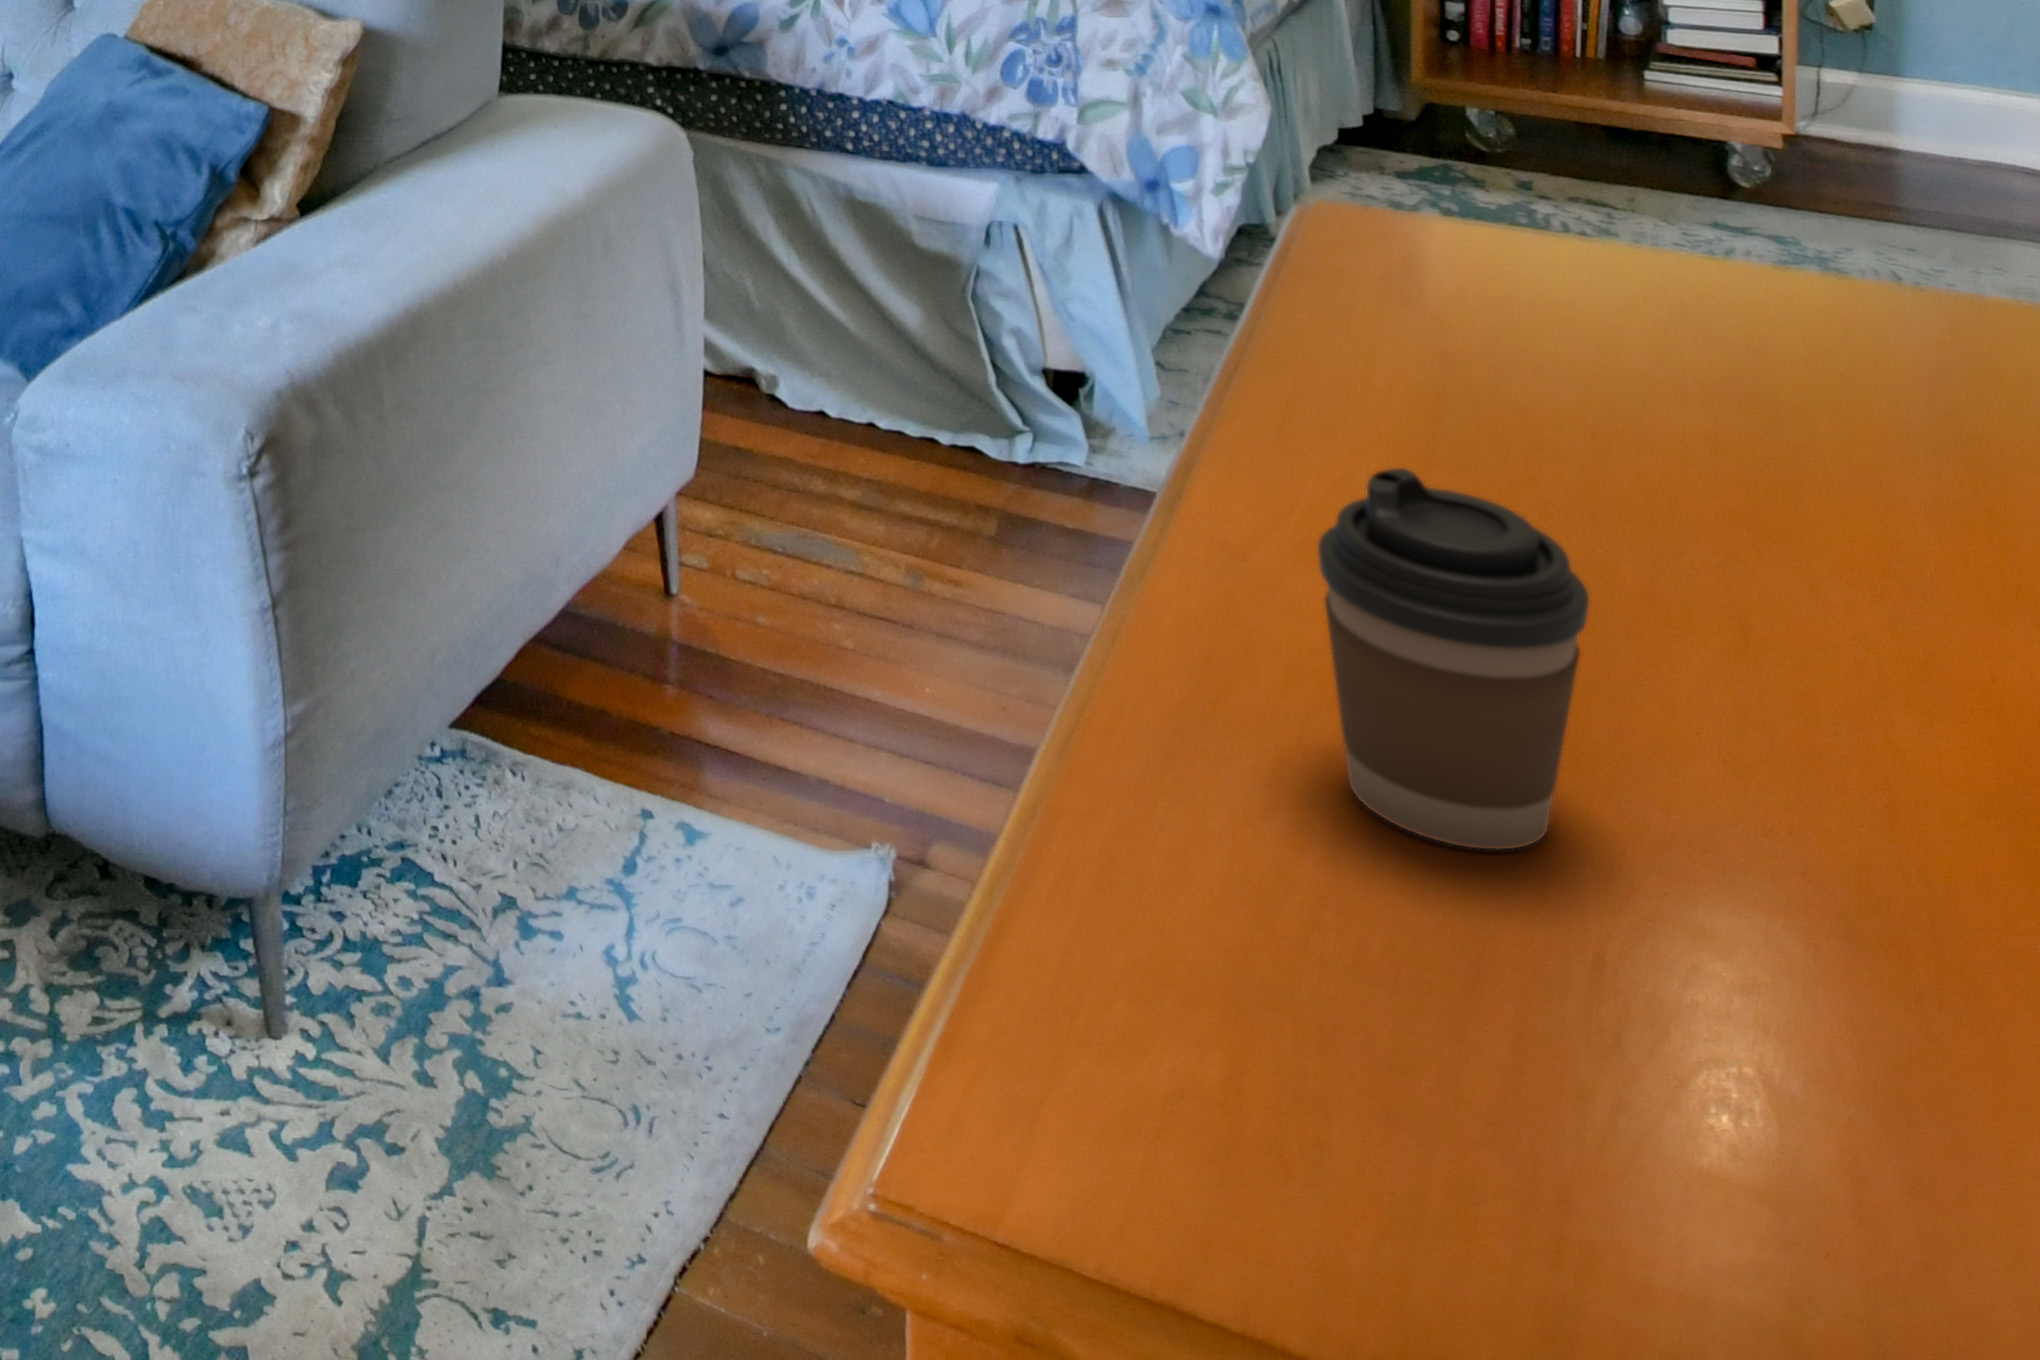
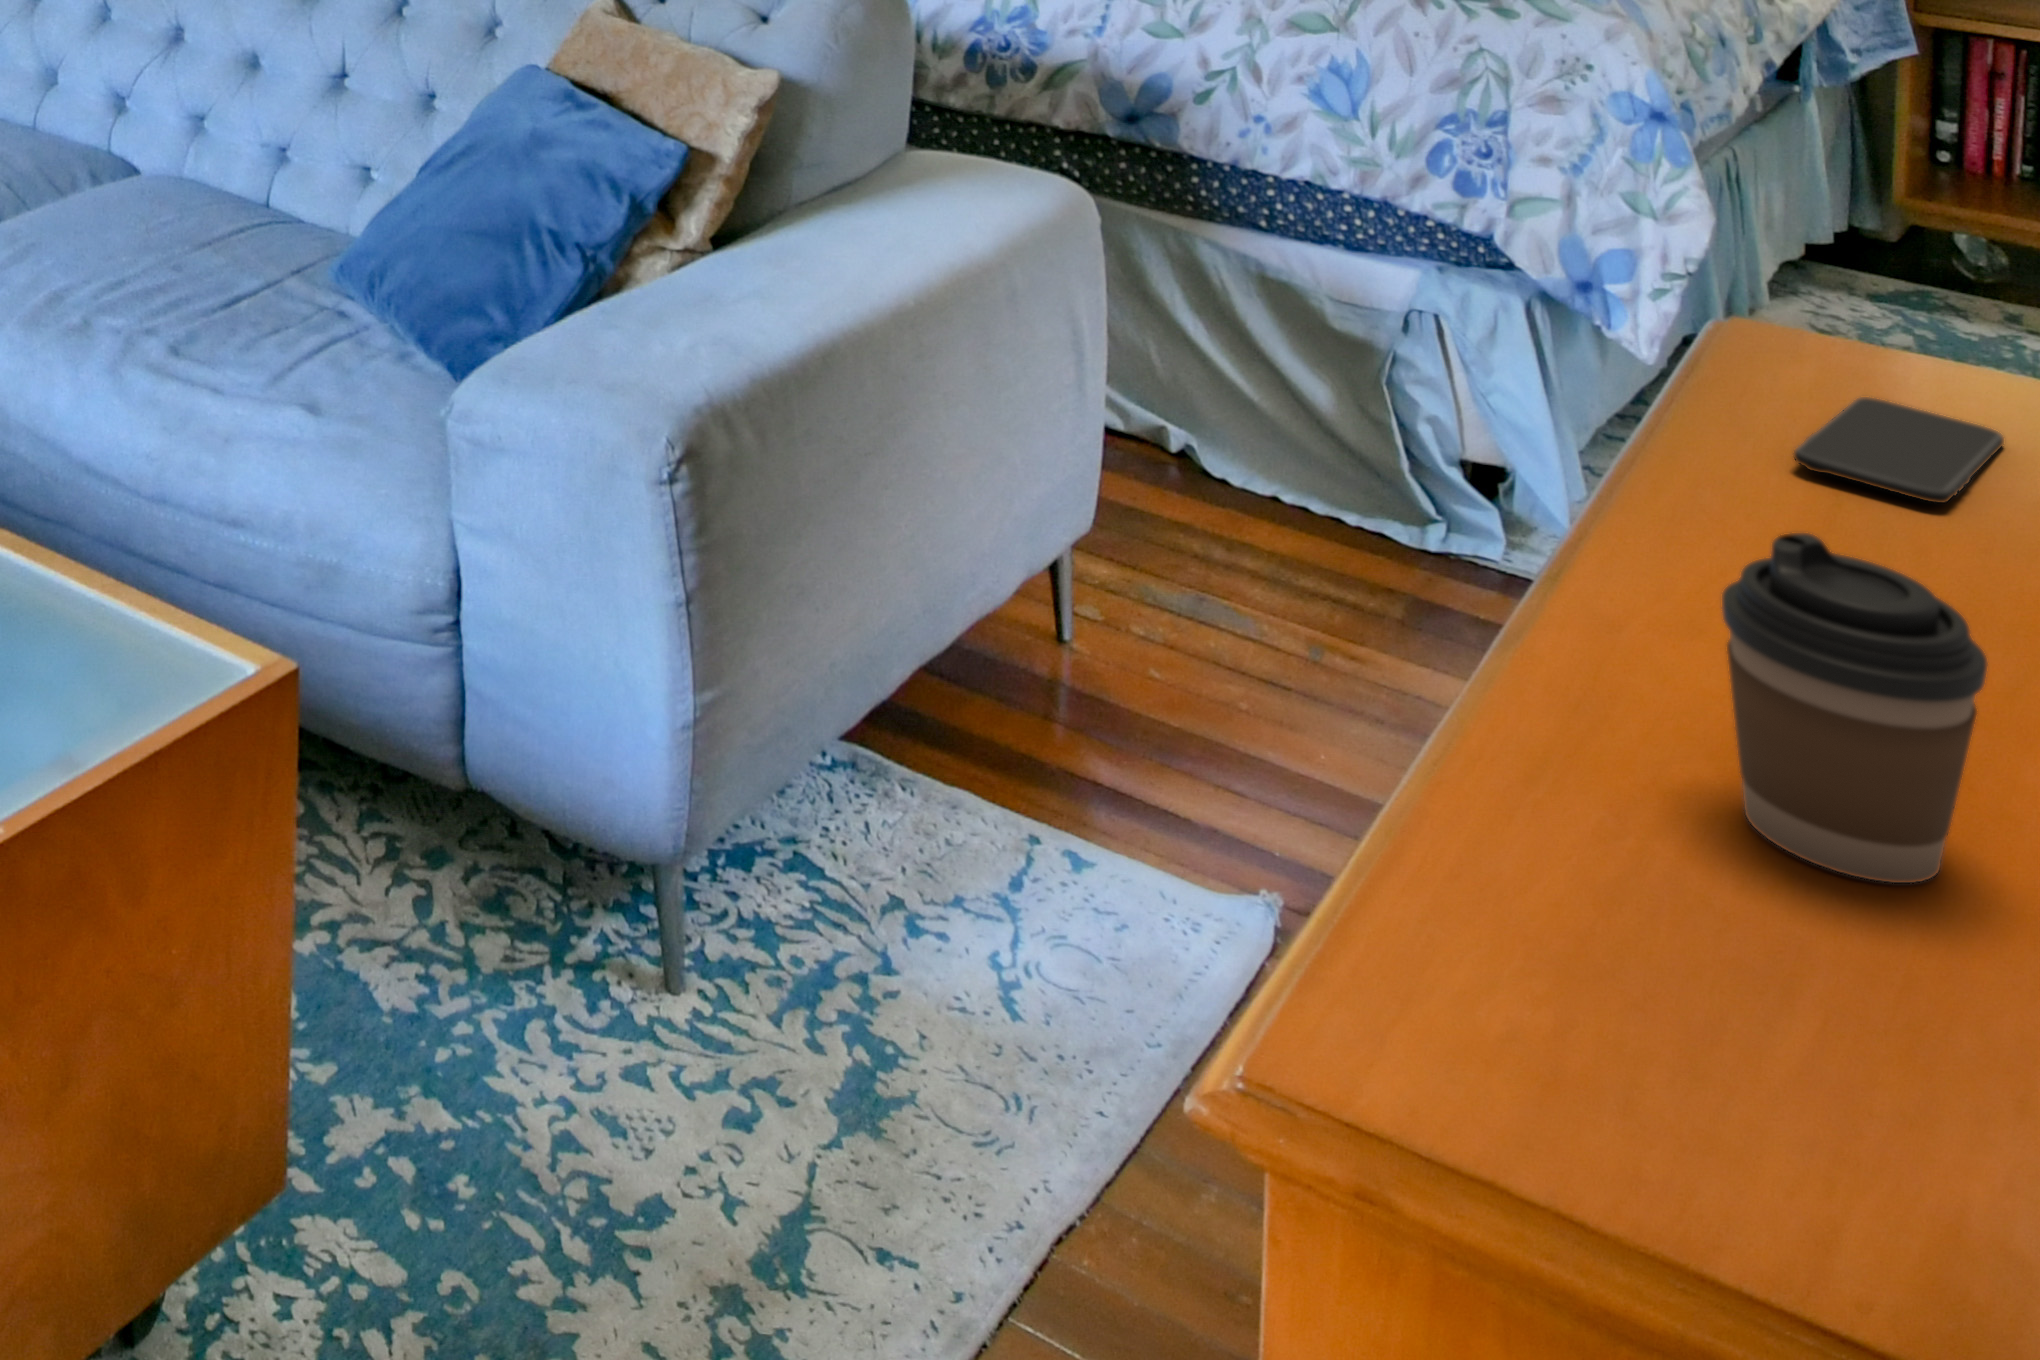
smartphone: none [1368,297,1565,405] -> present [1794,397,2004,503]

